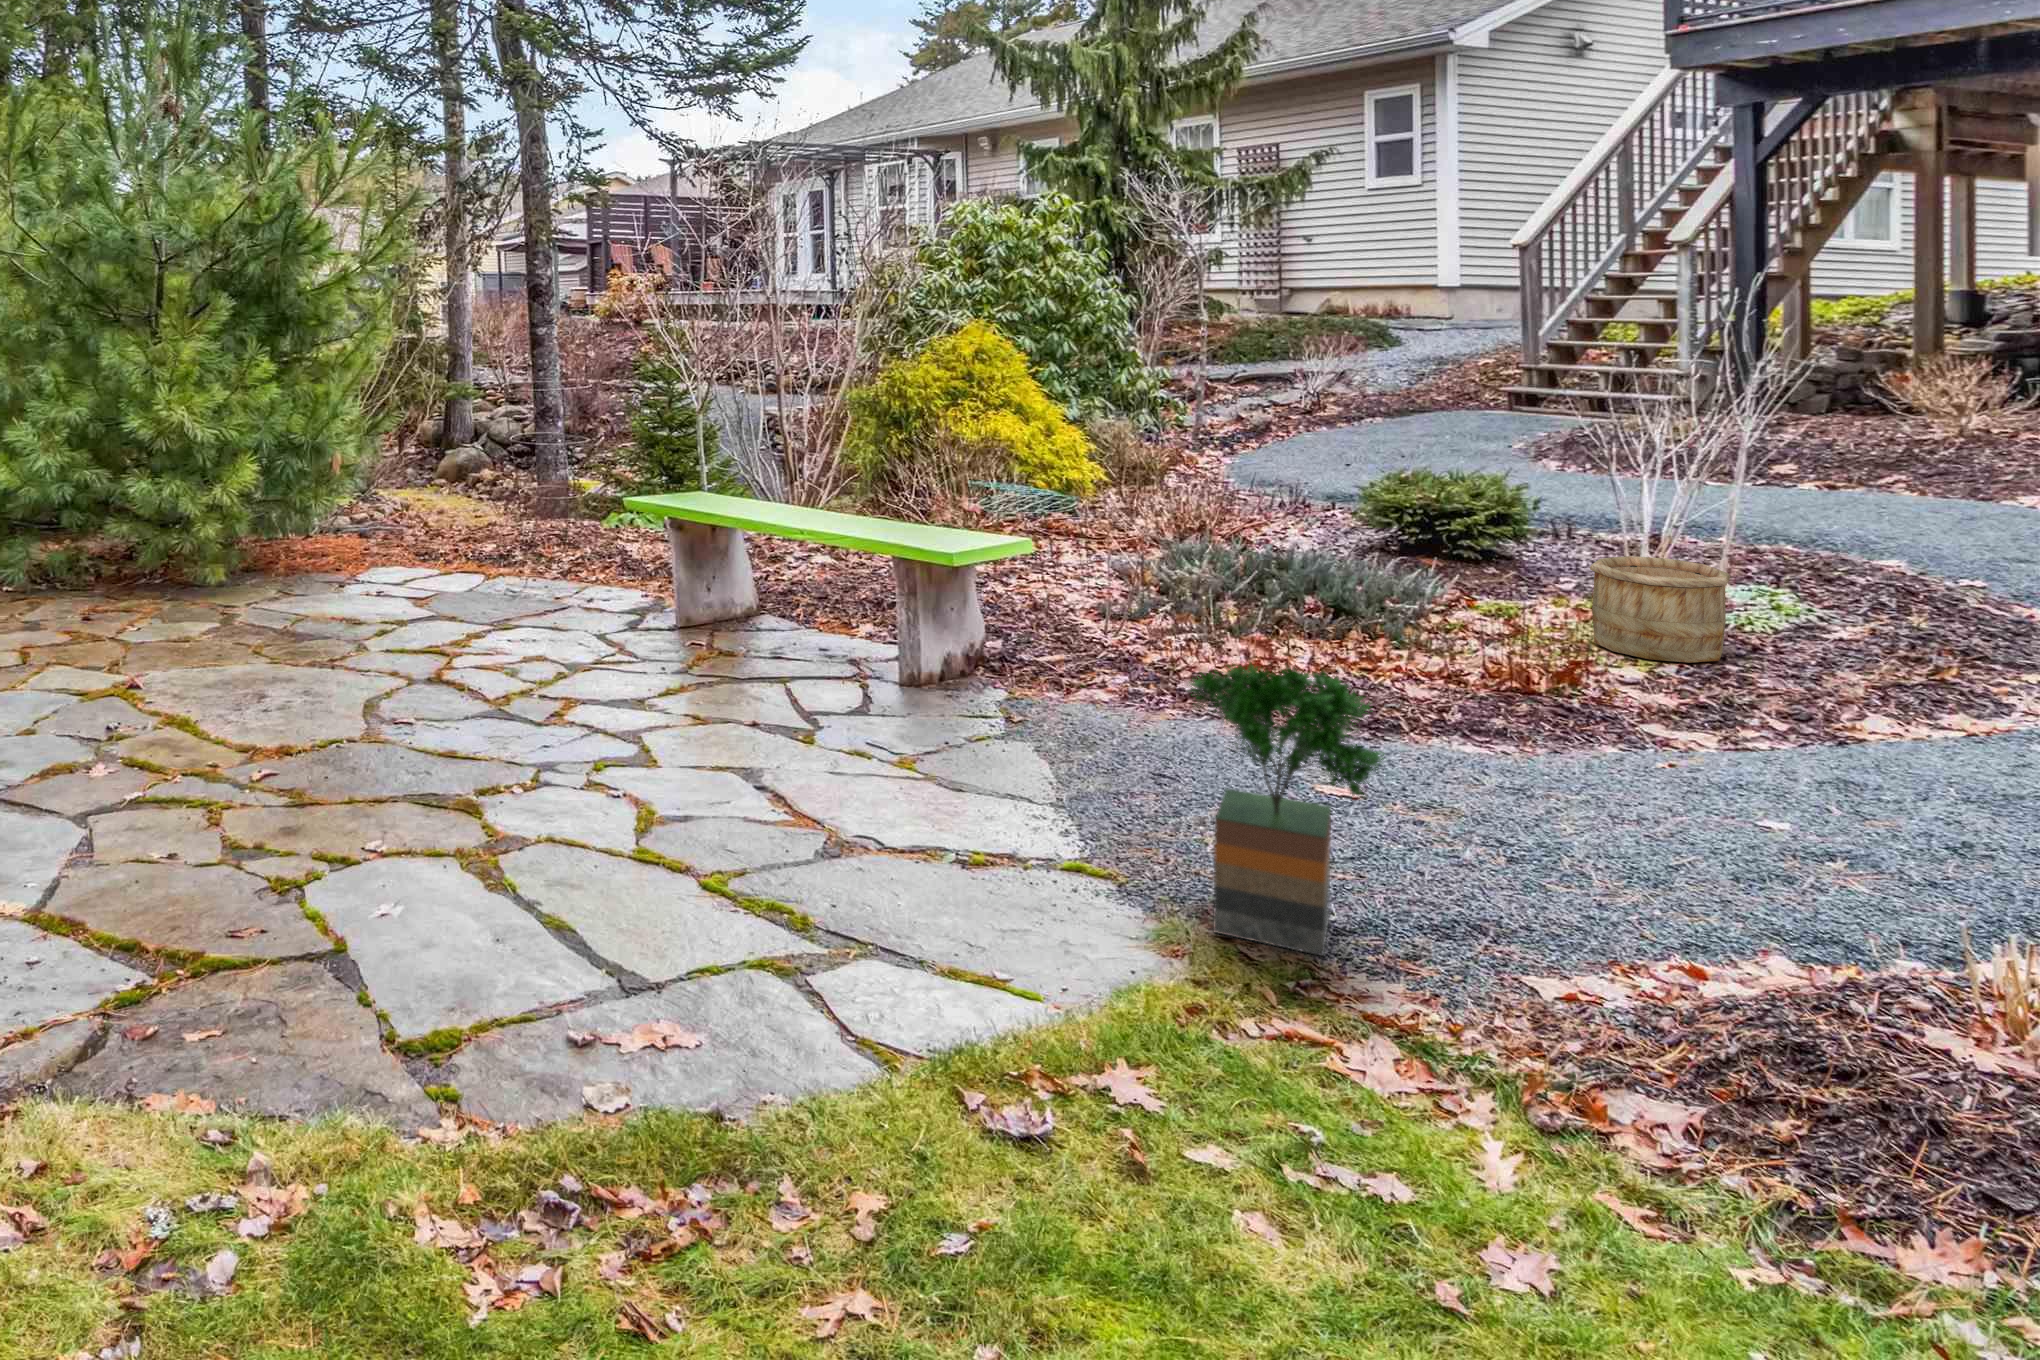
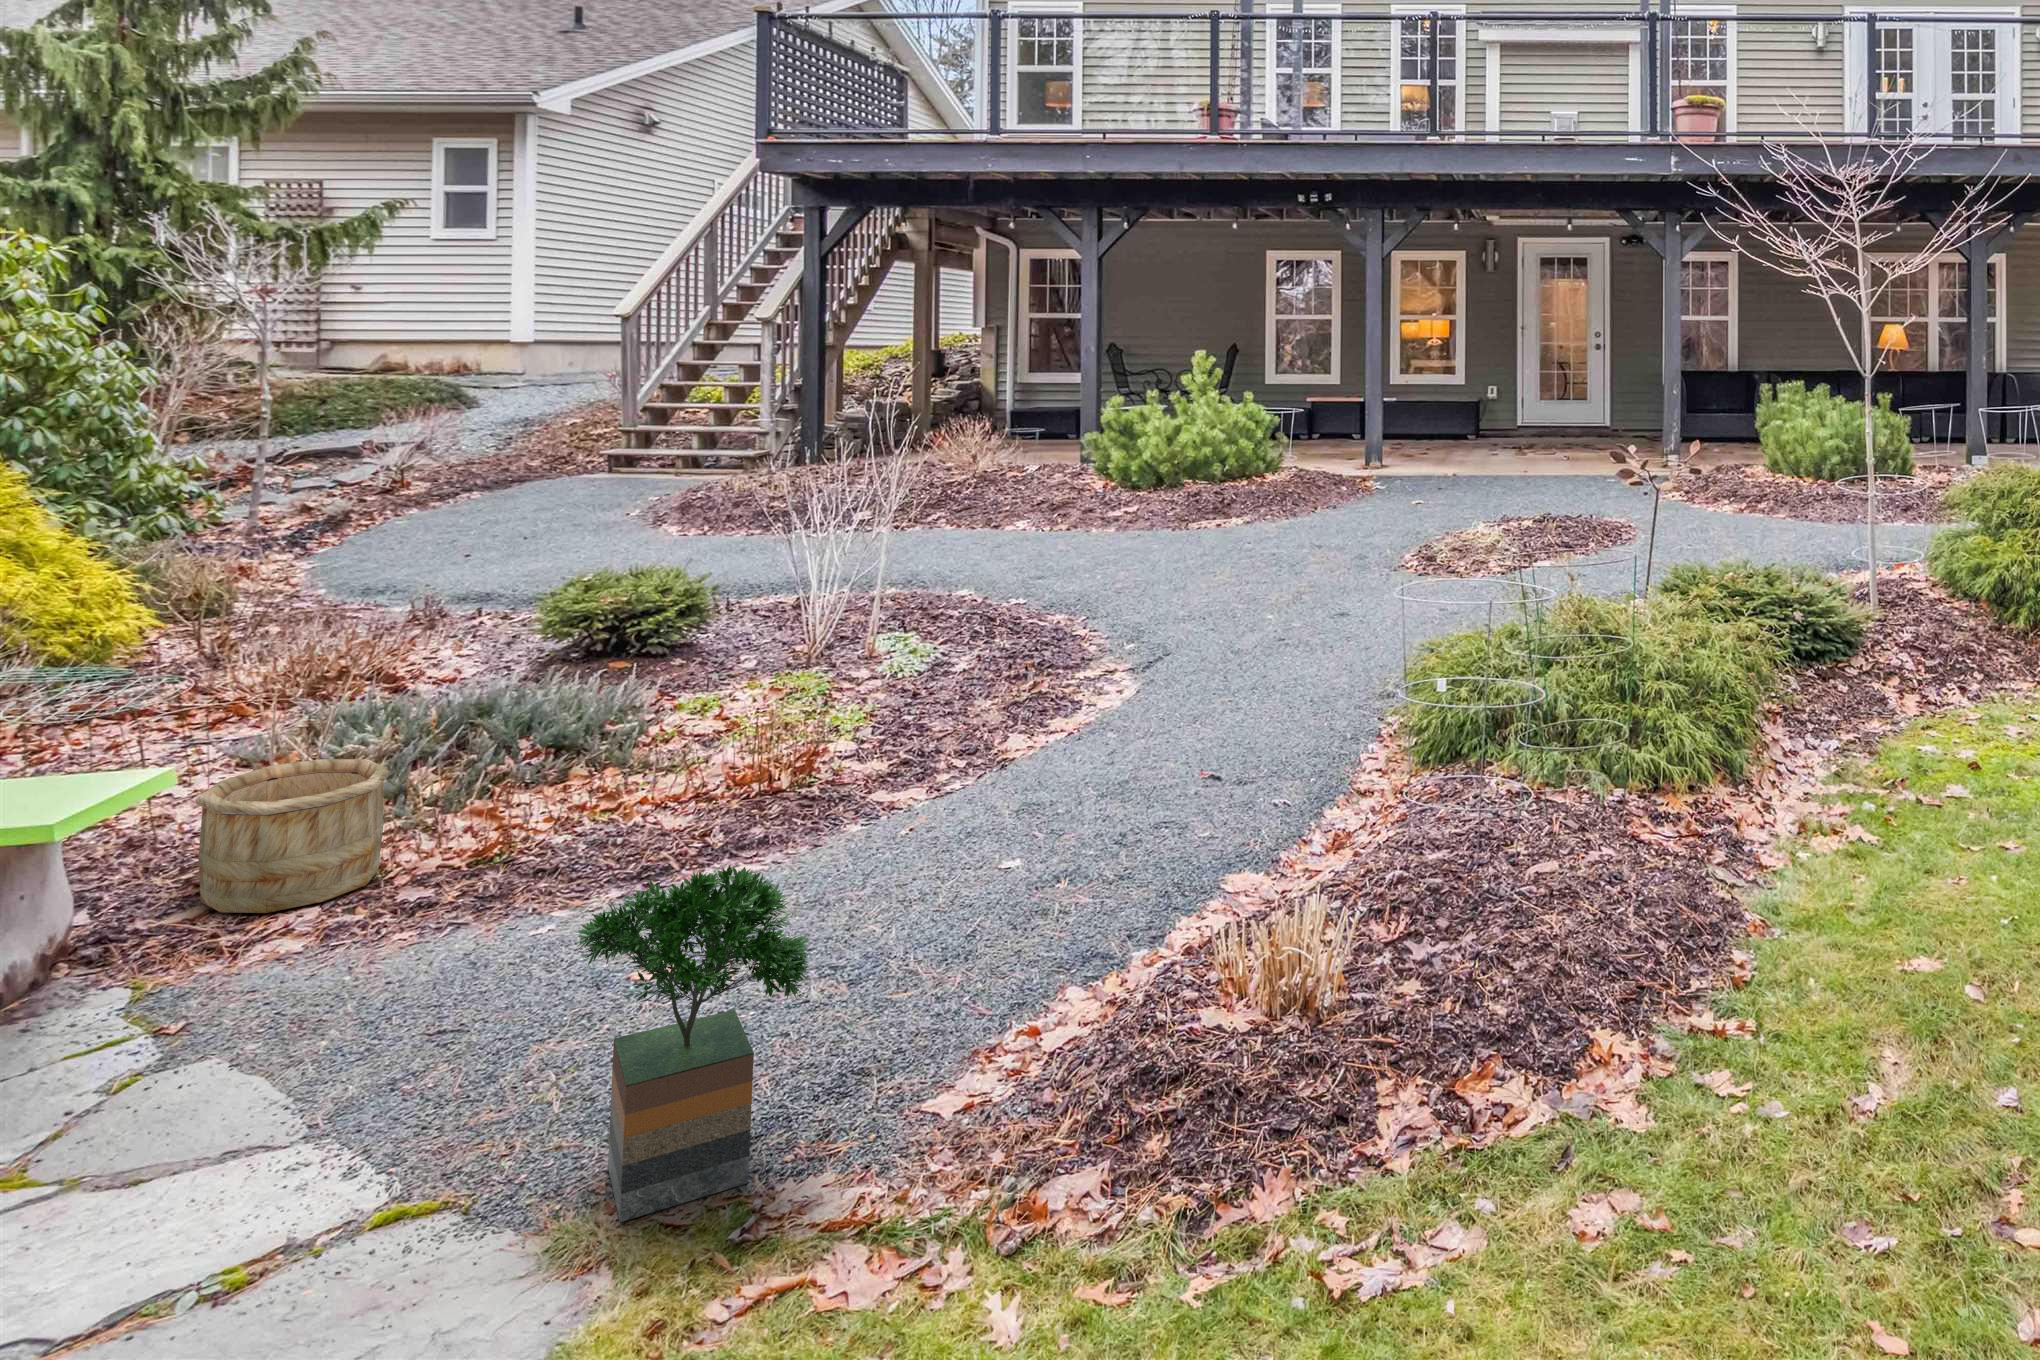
wooden bucket: present [1590,556,1730,663] -> present [195,759,389,913]

